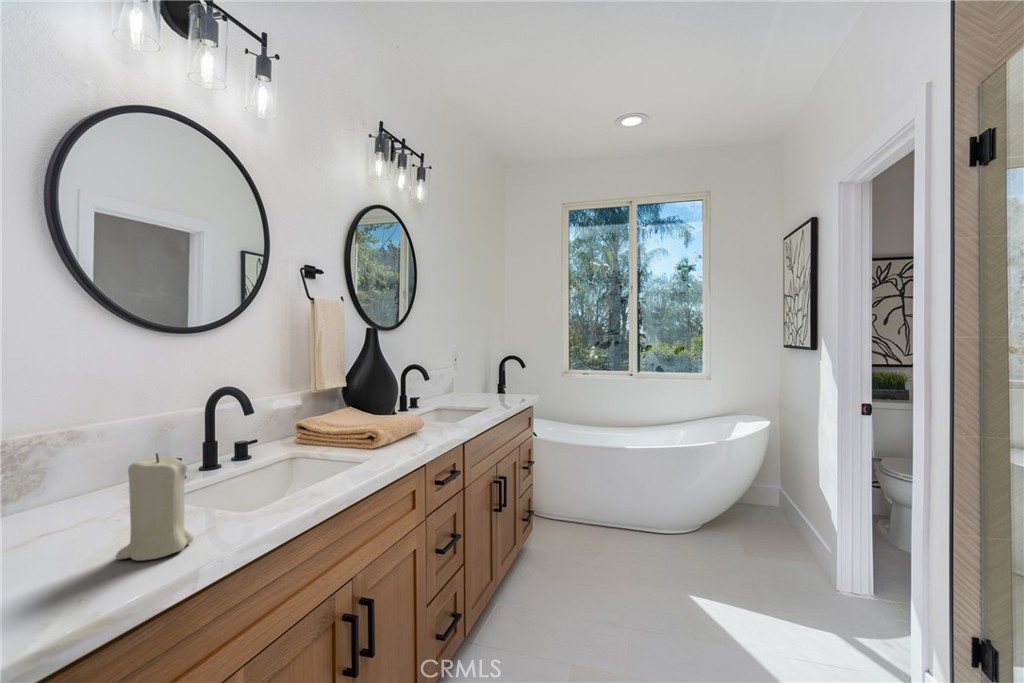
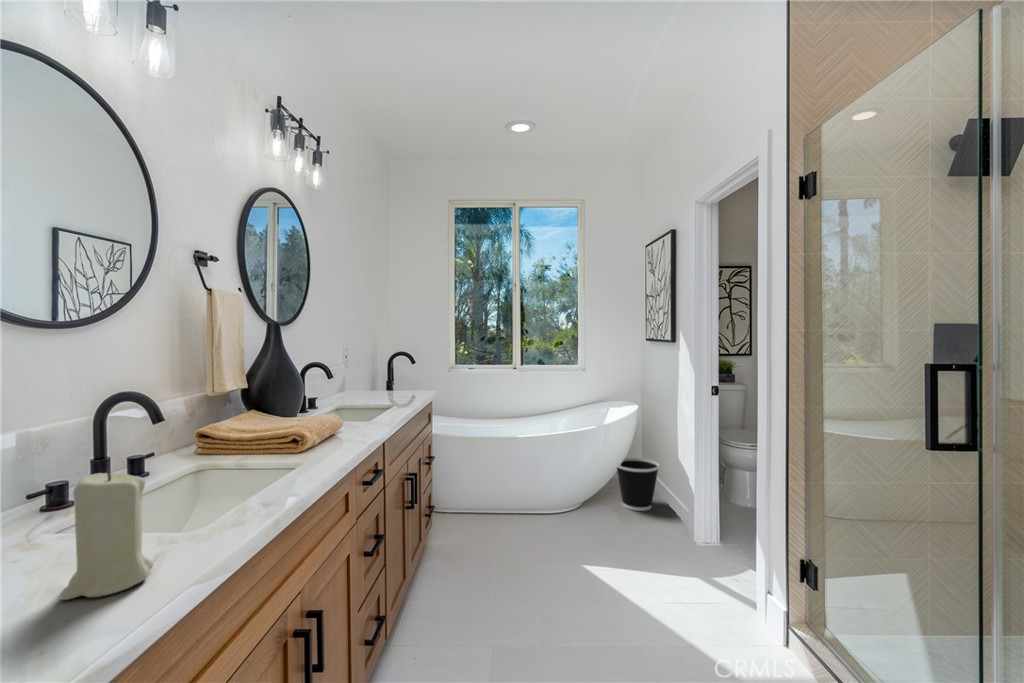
wastebasket: none [740,480,796,543] -> present [617,458,659,511]

